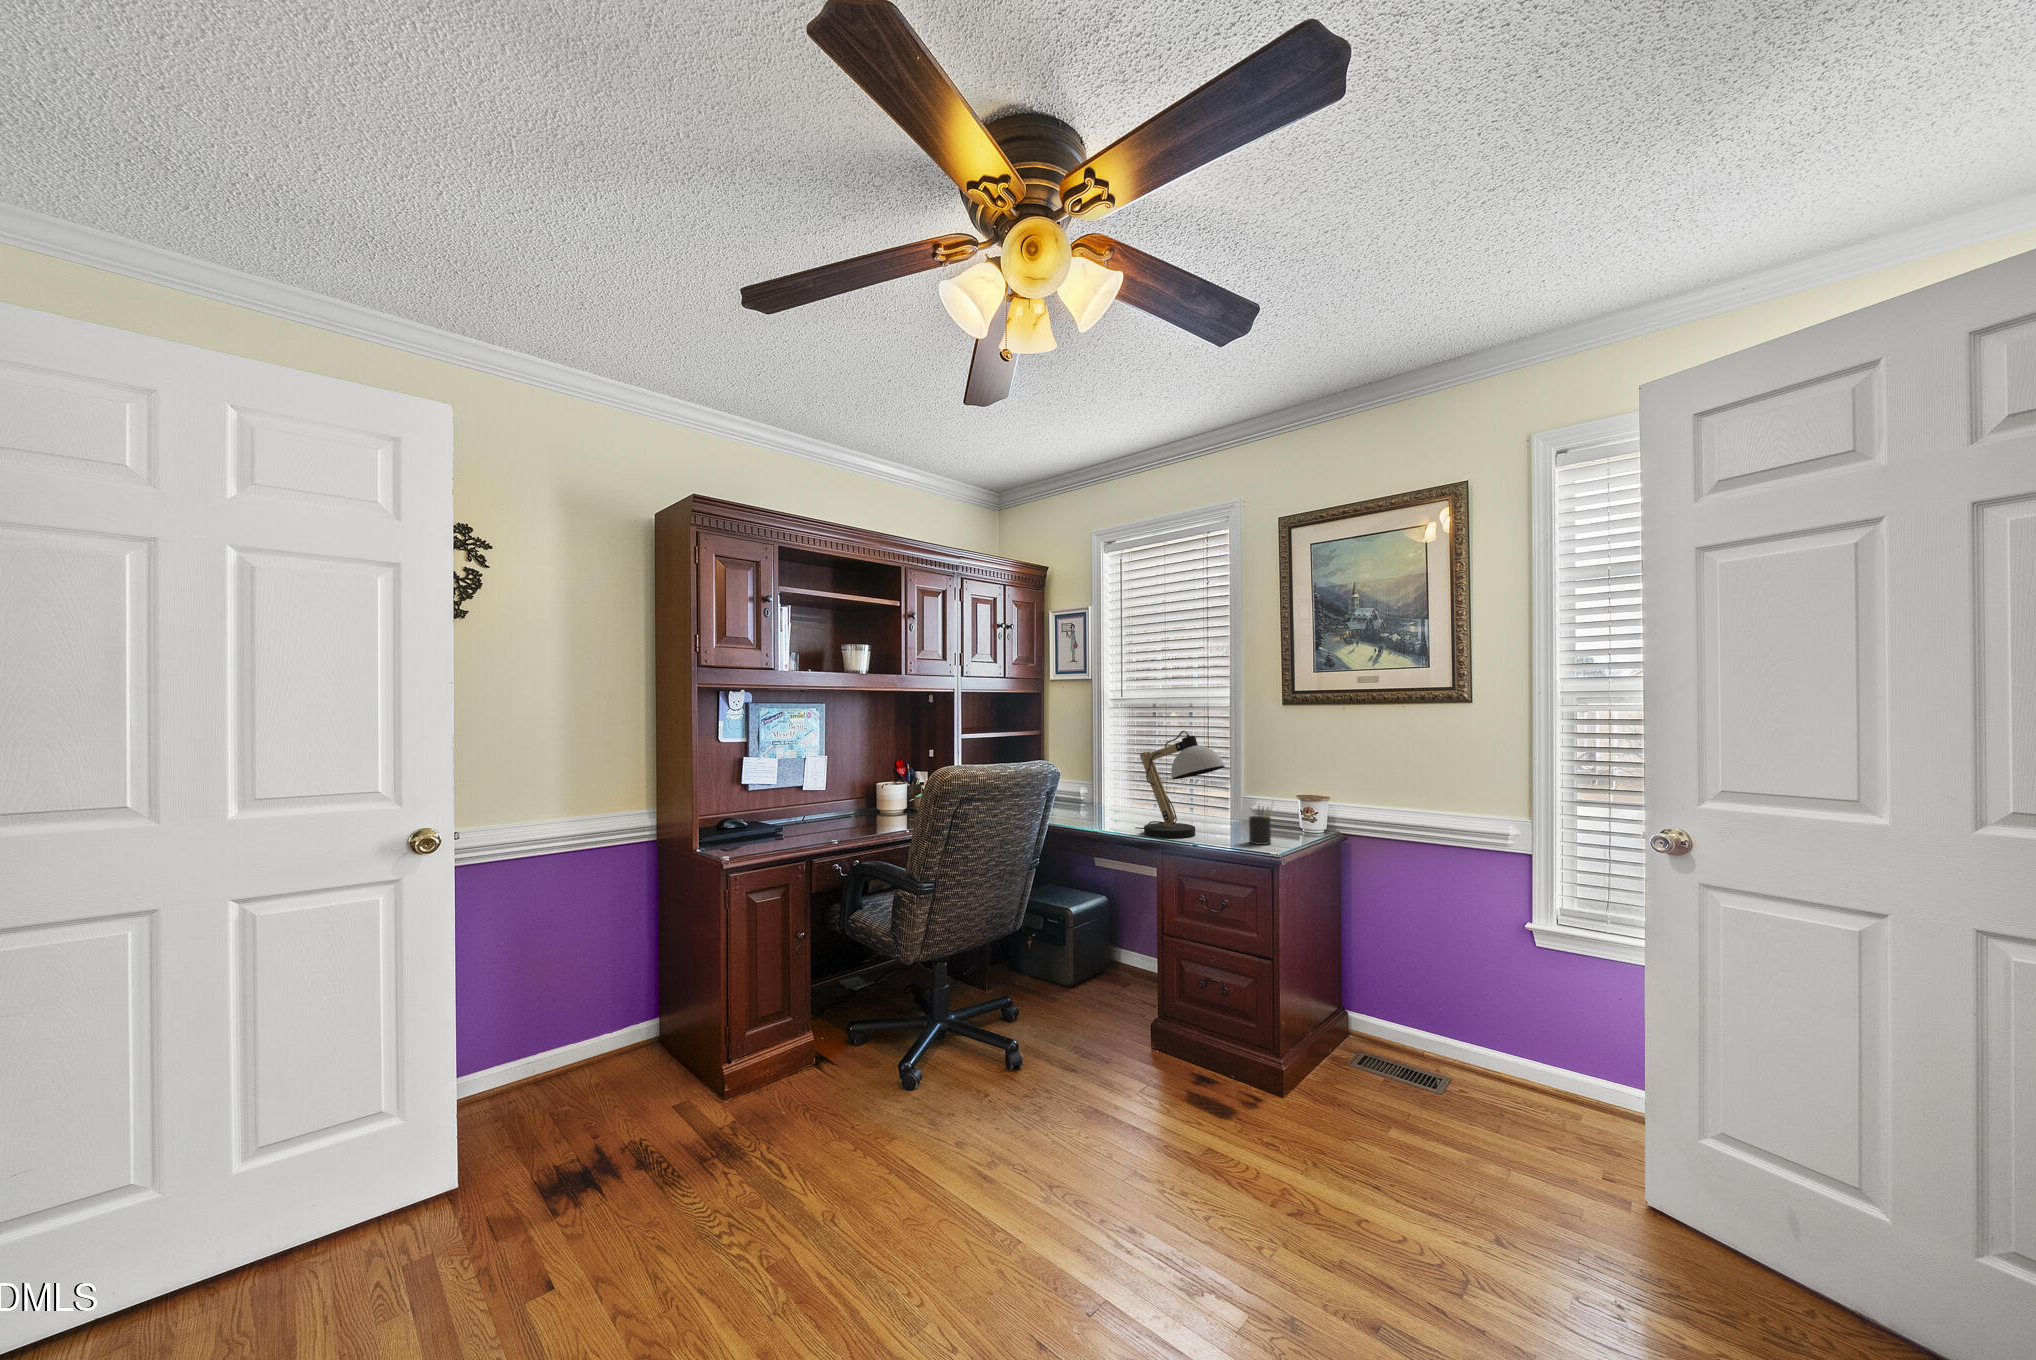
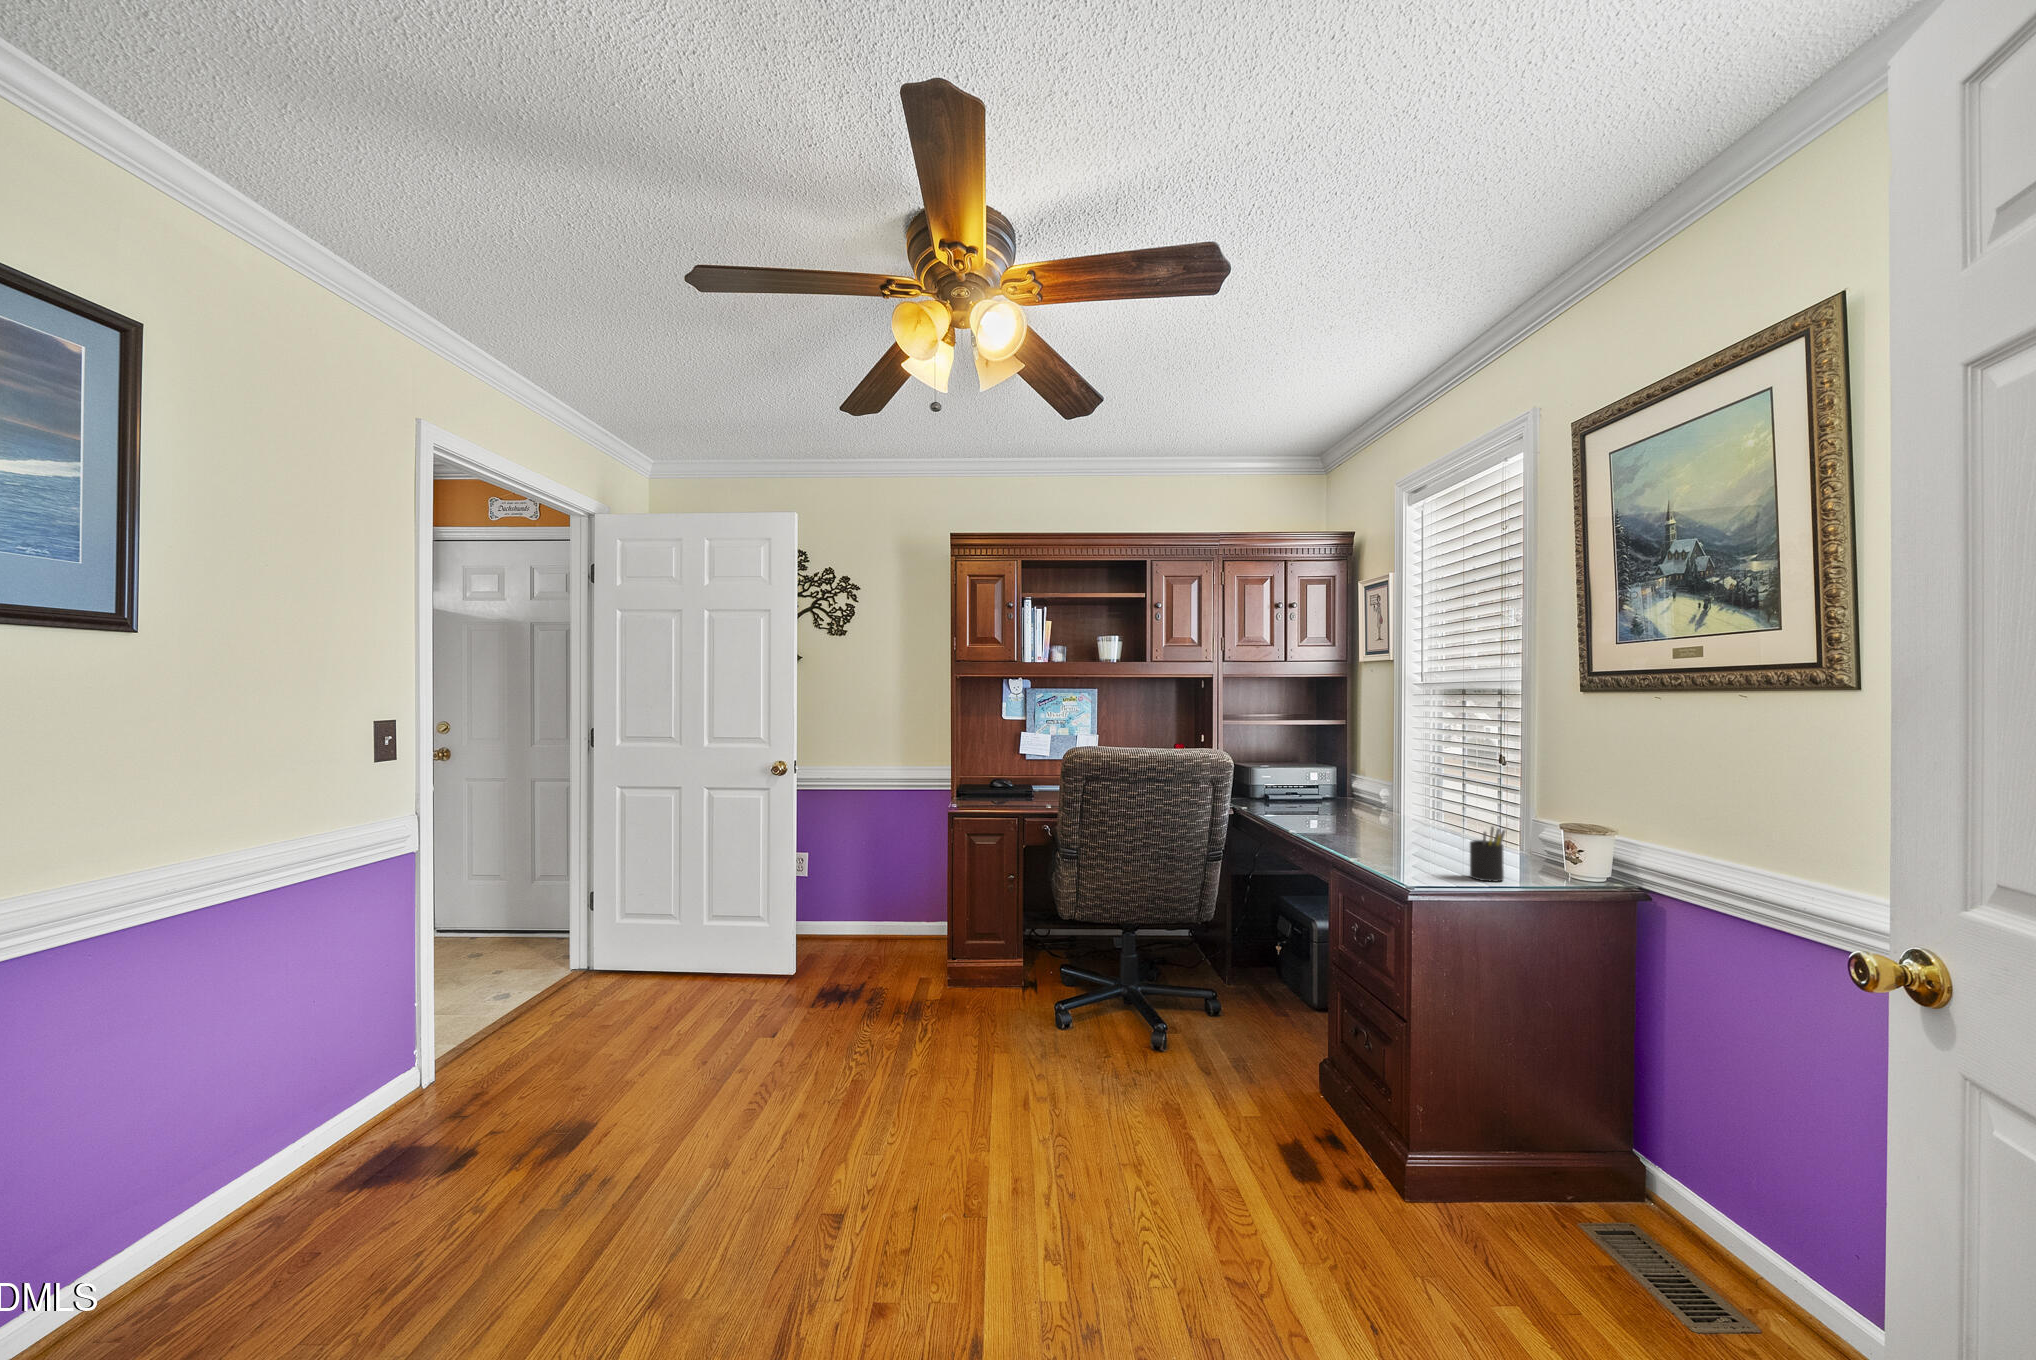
desk lamp: present [1135,731,1225,838] -> none [1355,721,1454,859]

